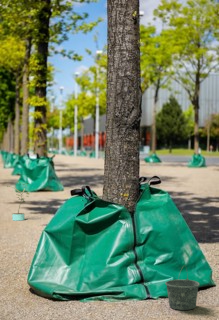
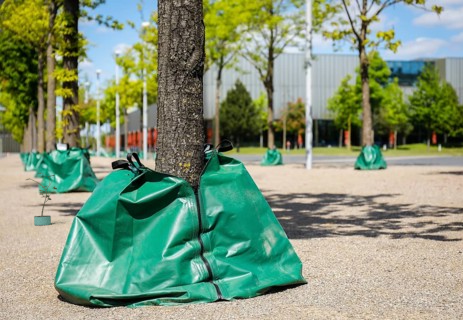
bucket: present [165,278,200,310] -> none [242,252,288,311]

